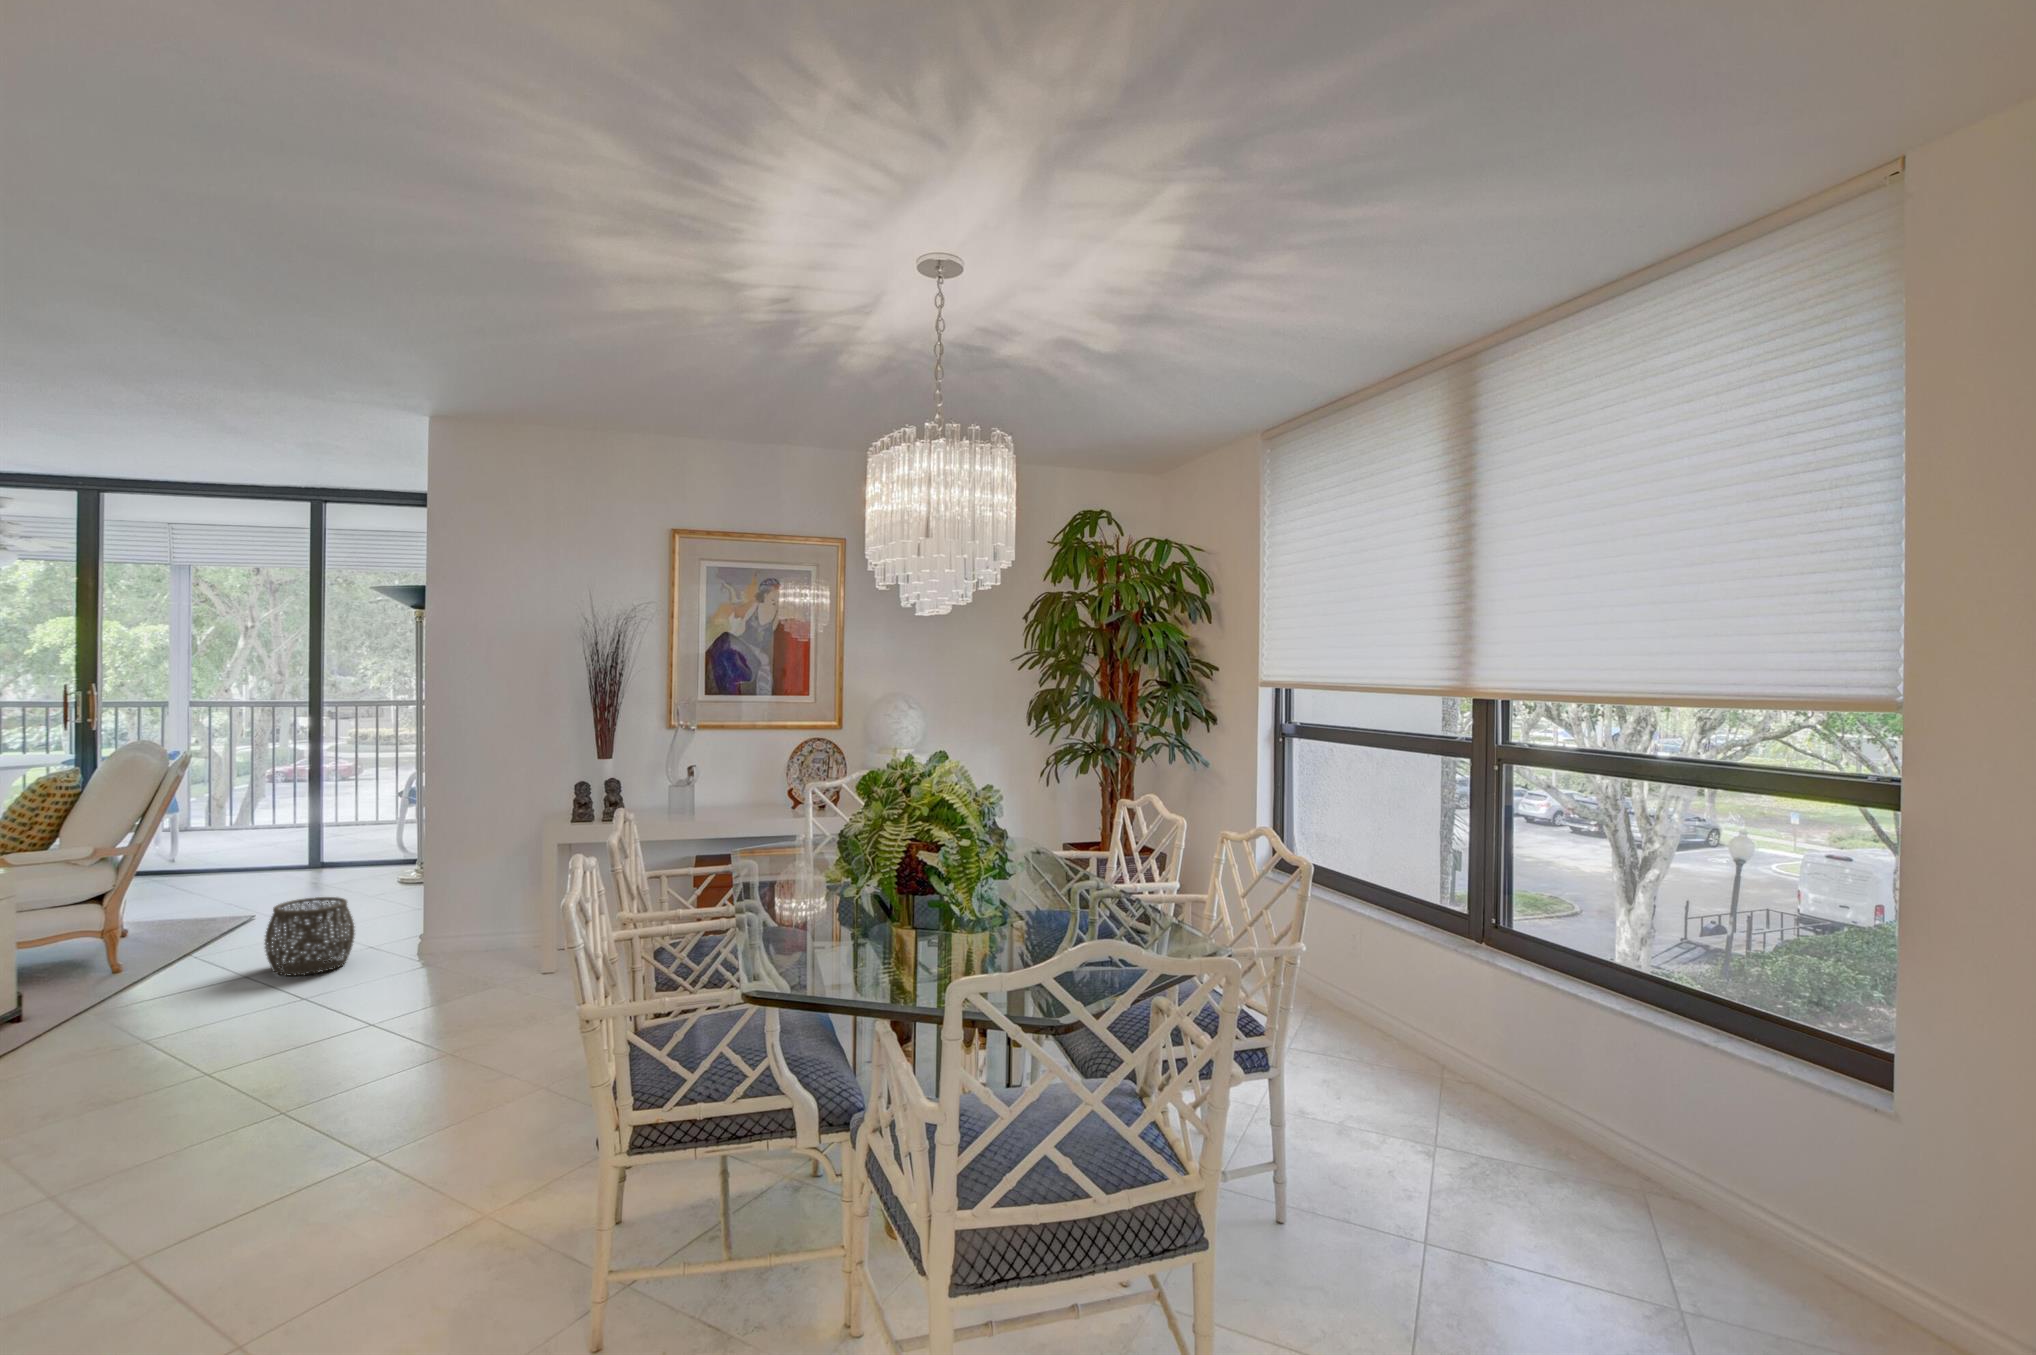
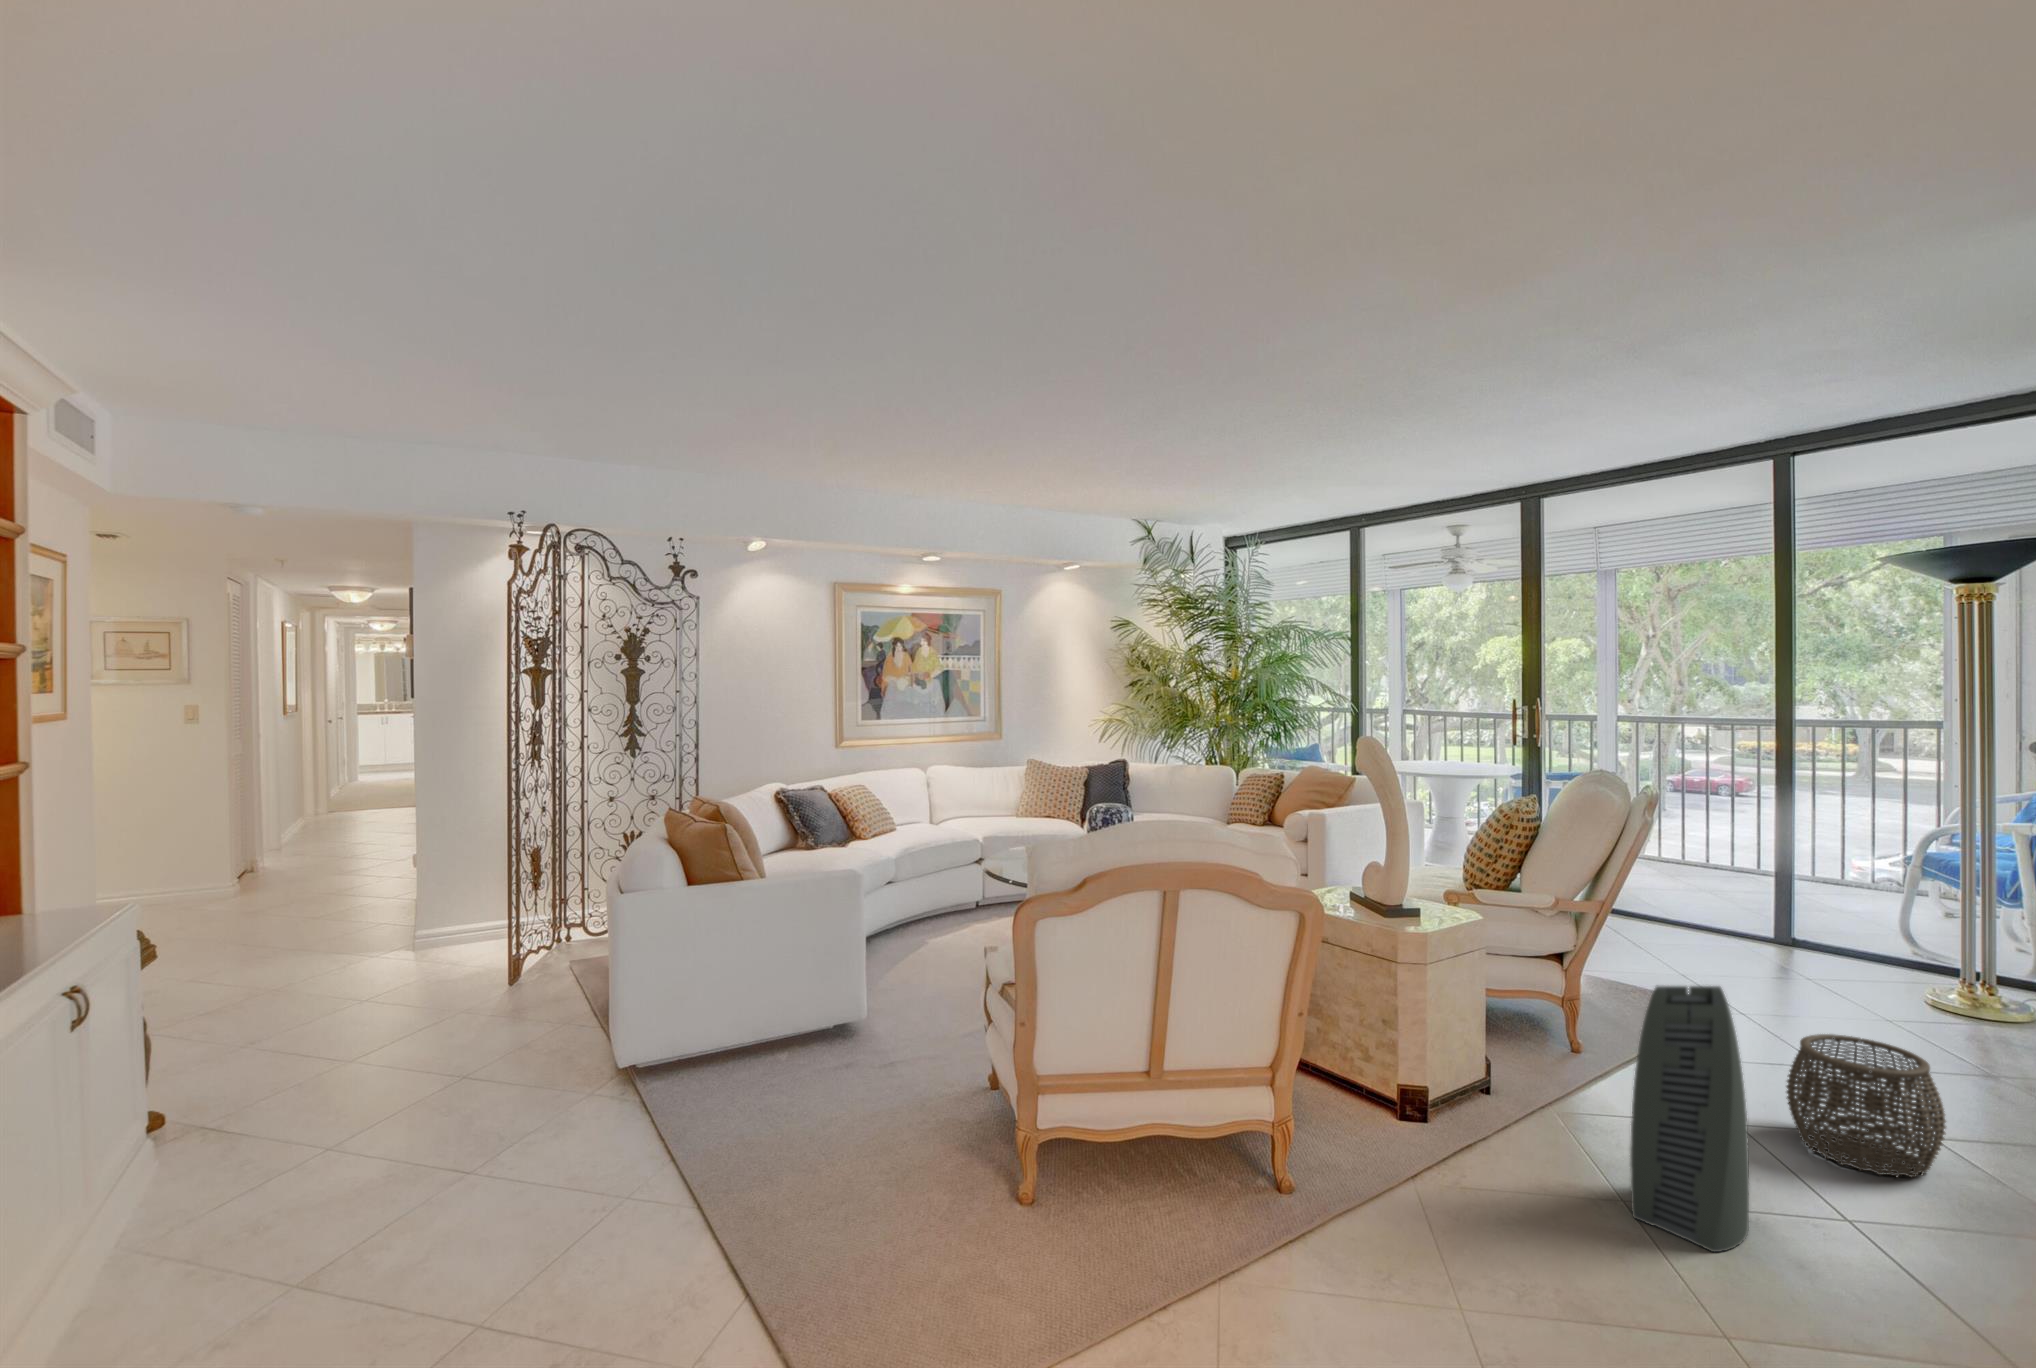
air purifier: none [132,871,219,1042] -> present [1630,986,1749,1252]

